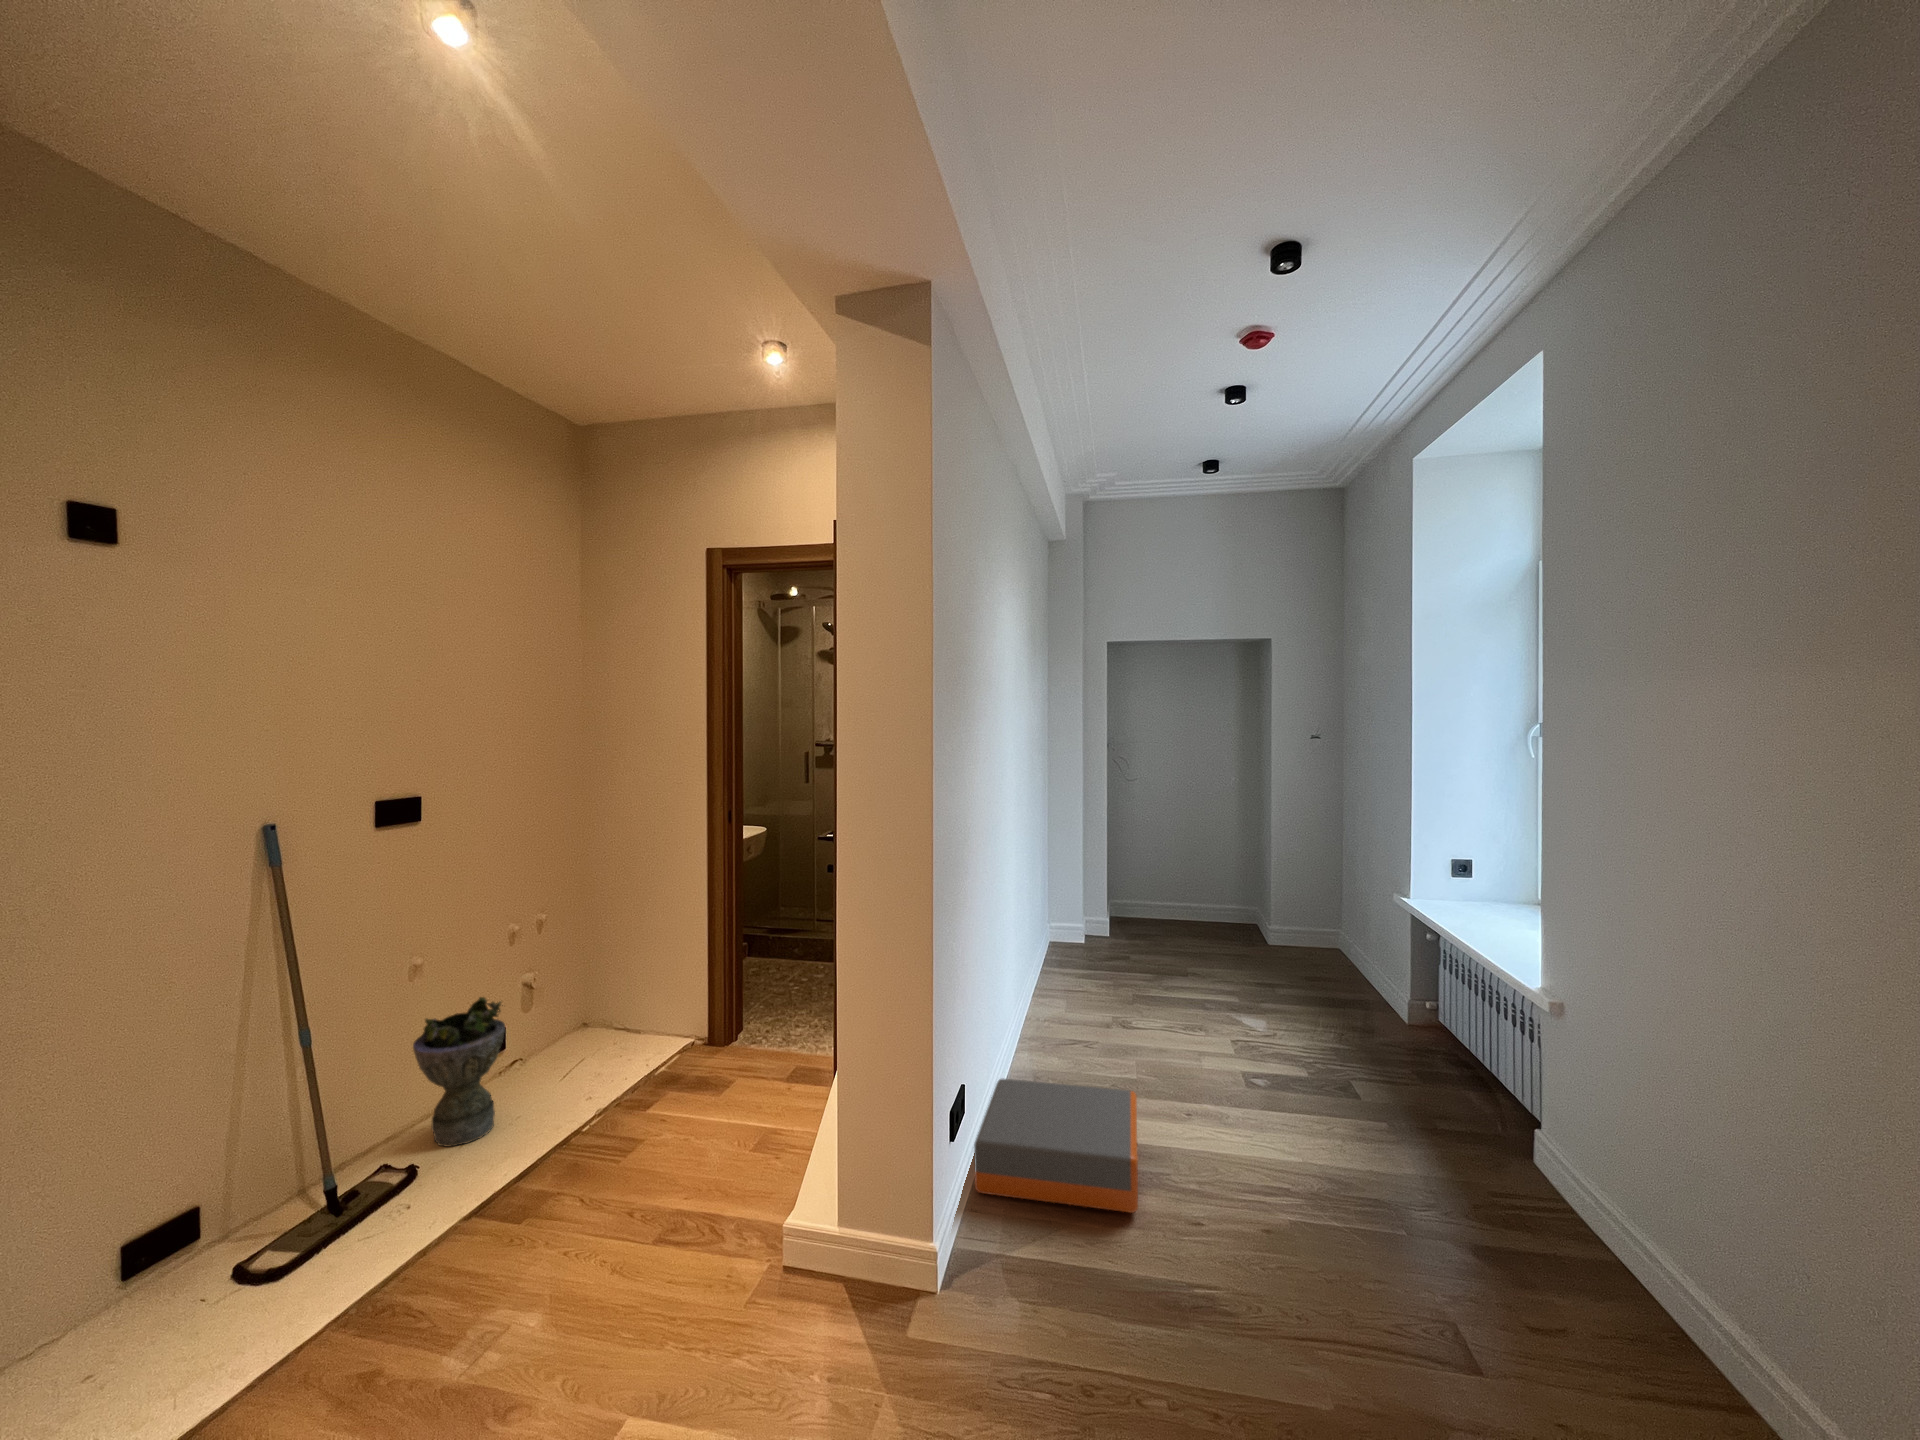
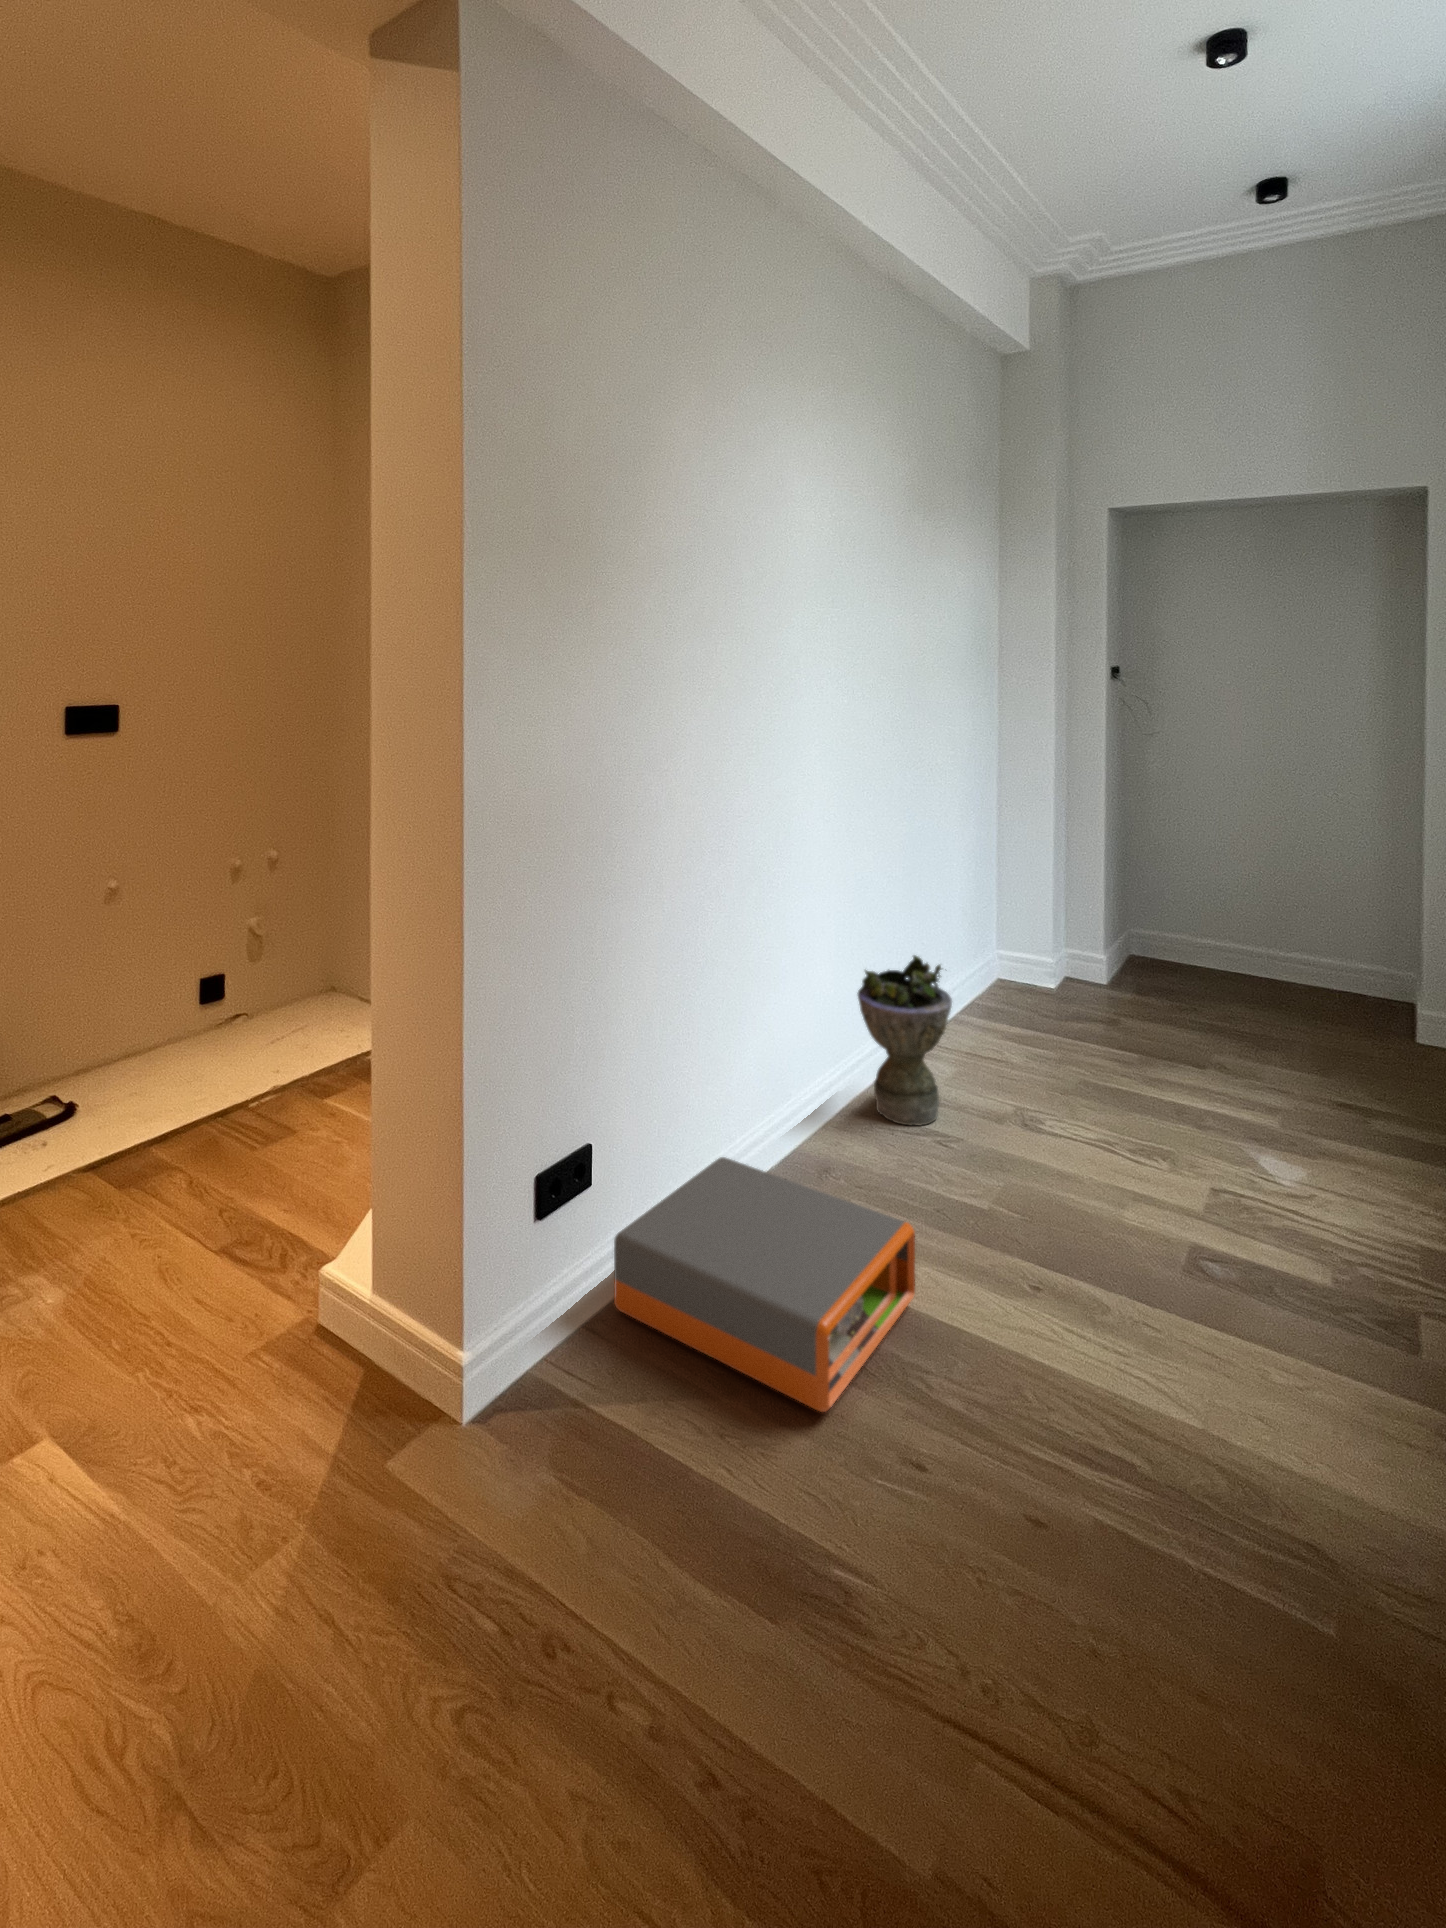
planter: present [413,997,505,1147] -> present [857,955,952,1125]

